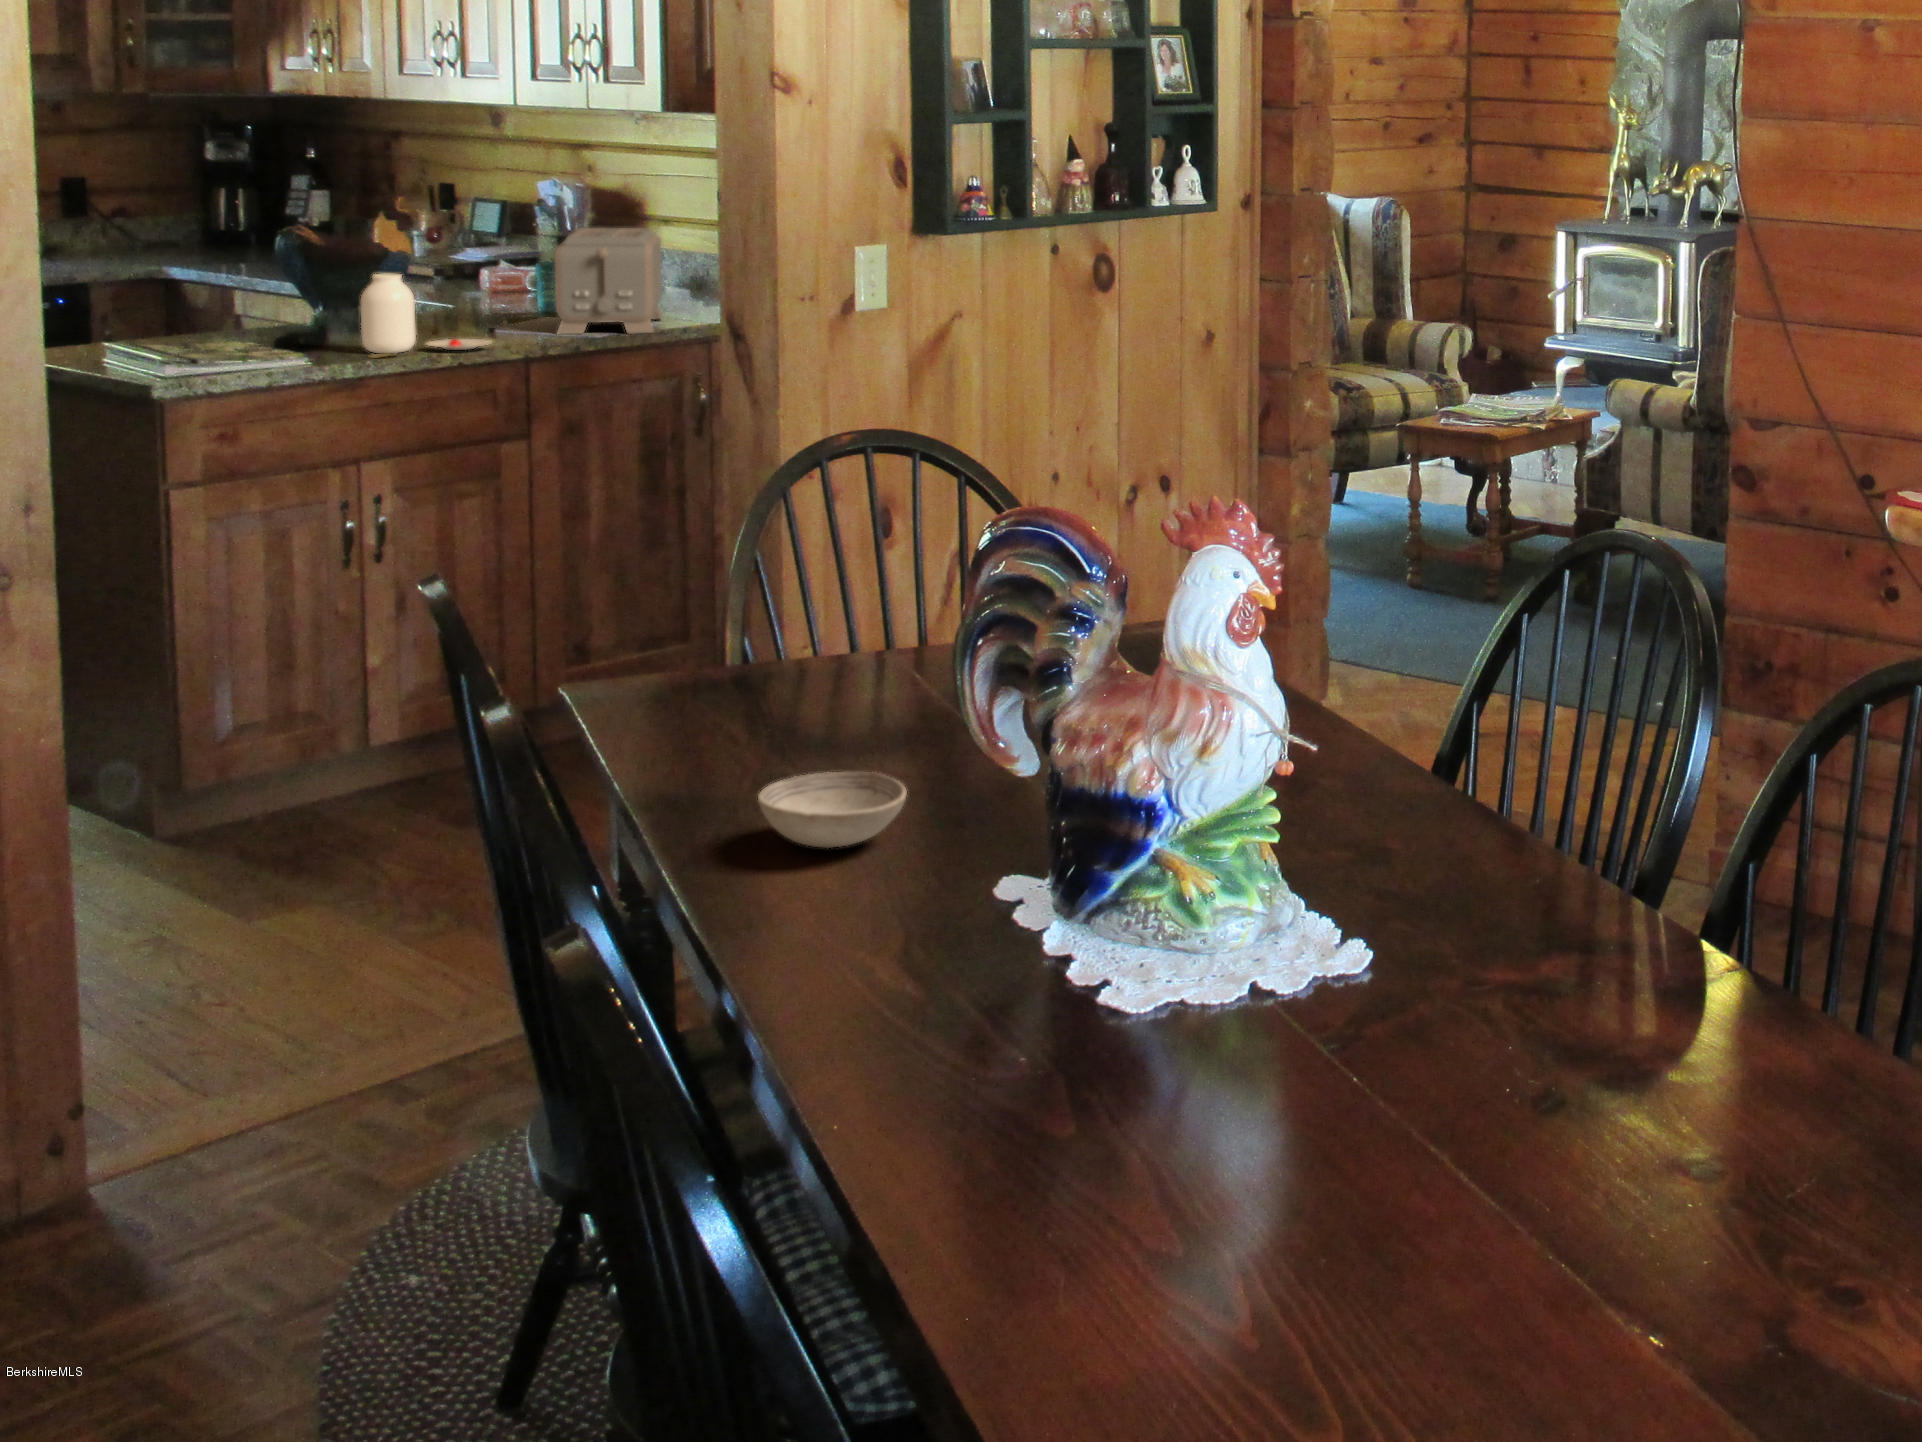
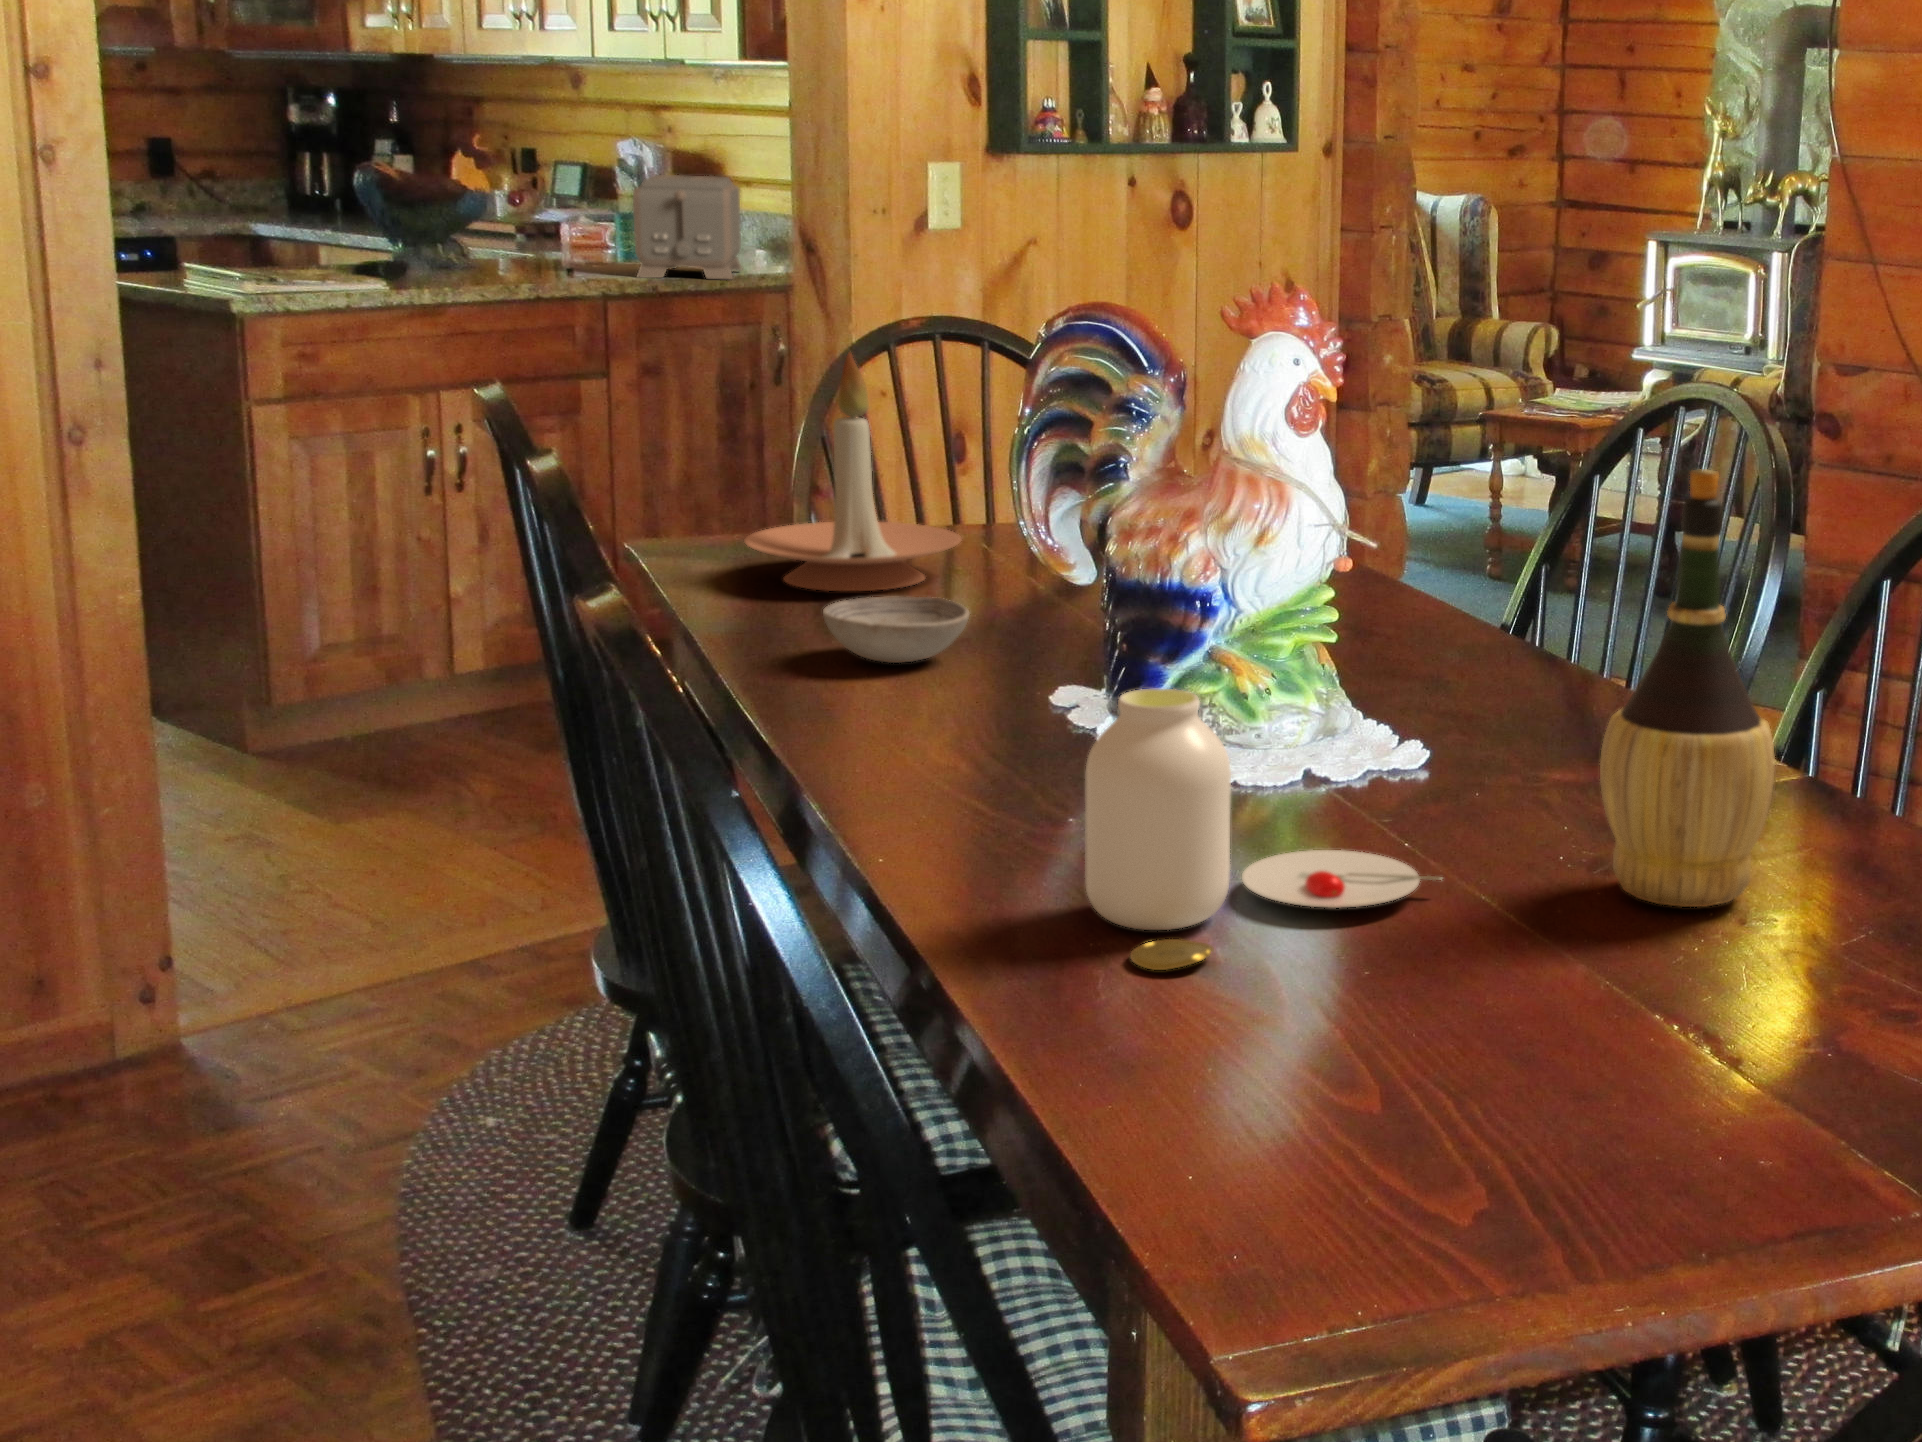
jar: present [361,273,492,358] -> present [1085,689,1442,970]
candle holder: none [675,503,895,747] -> present [744,353,961,591]
wine bottle: none [1552,723,1725,1164] -> present [1600,469,1775,907]

